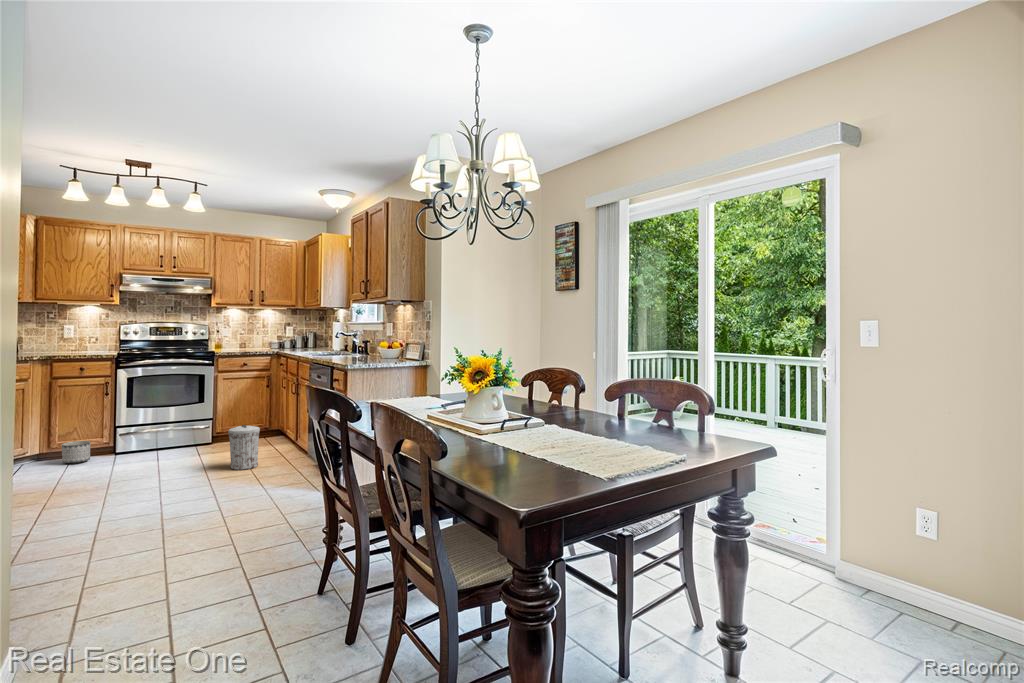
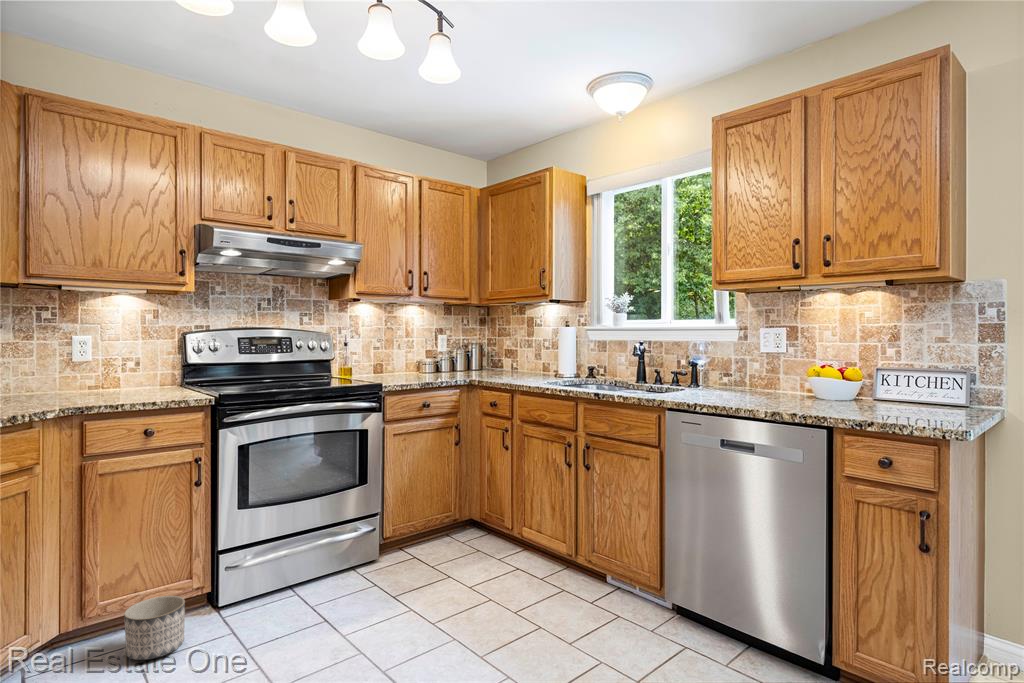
trash can: present [228,425,260,470] -> none [522,542,583,648]

